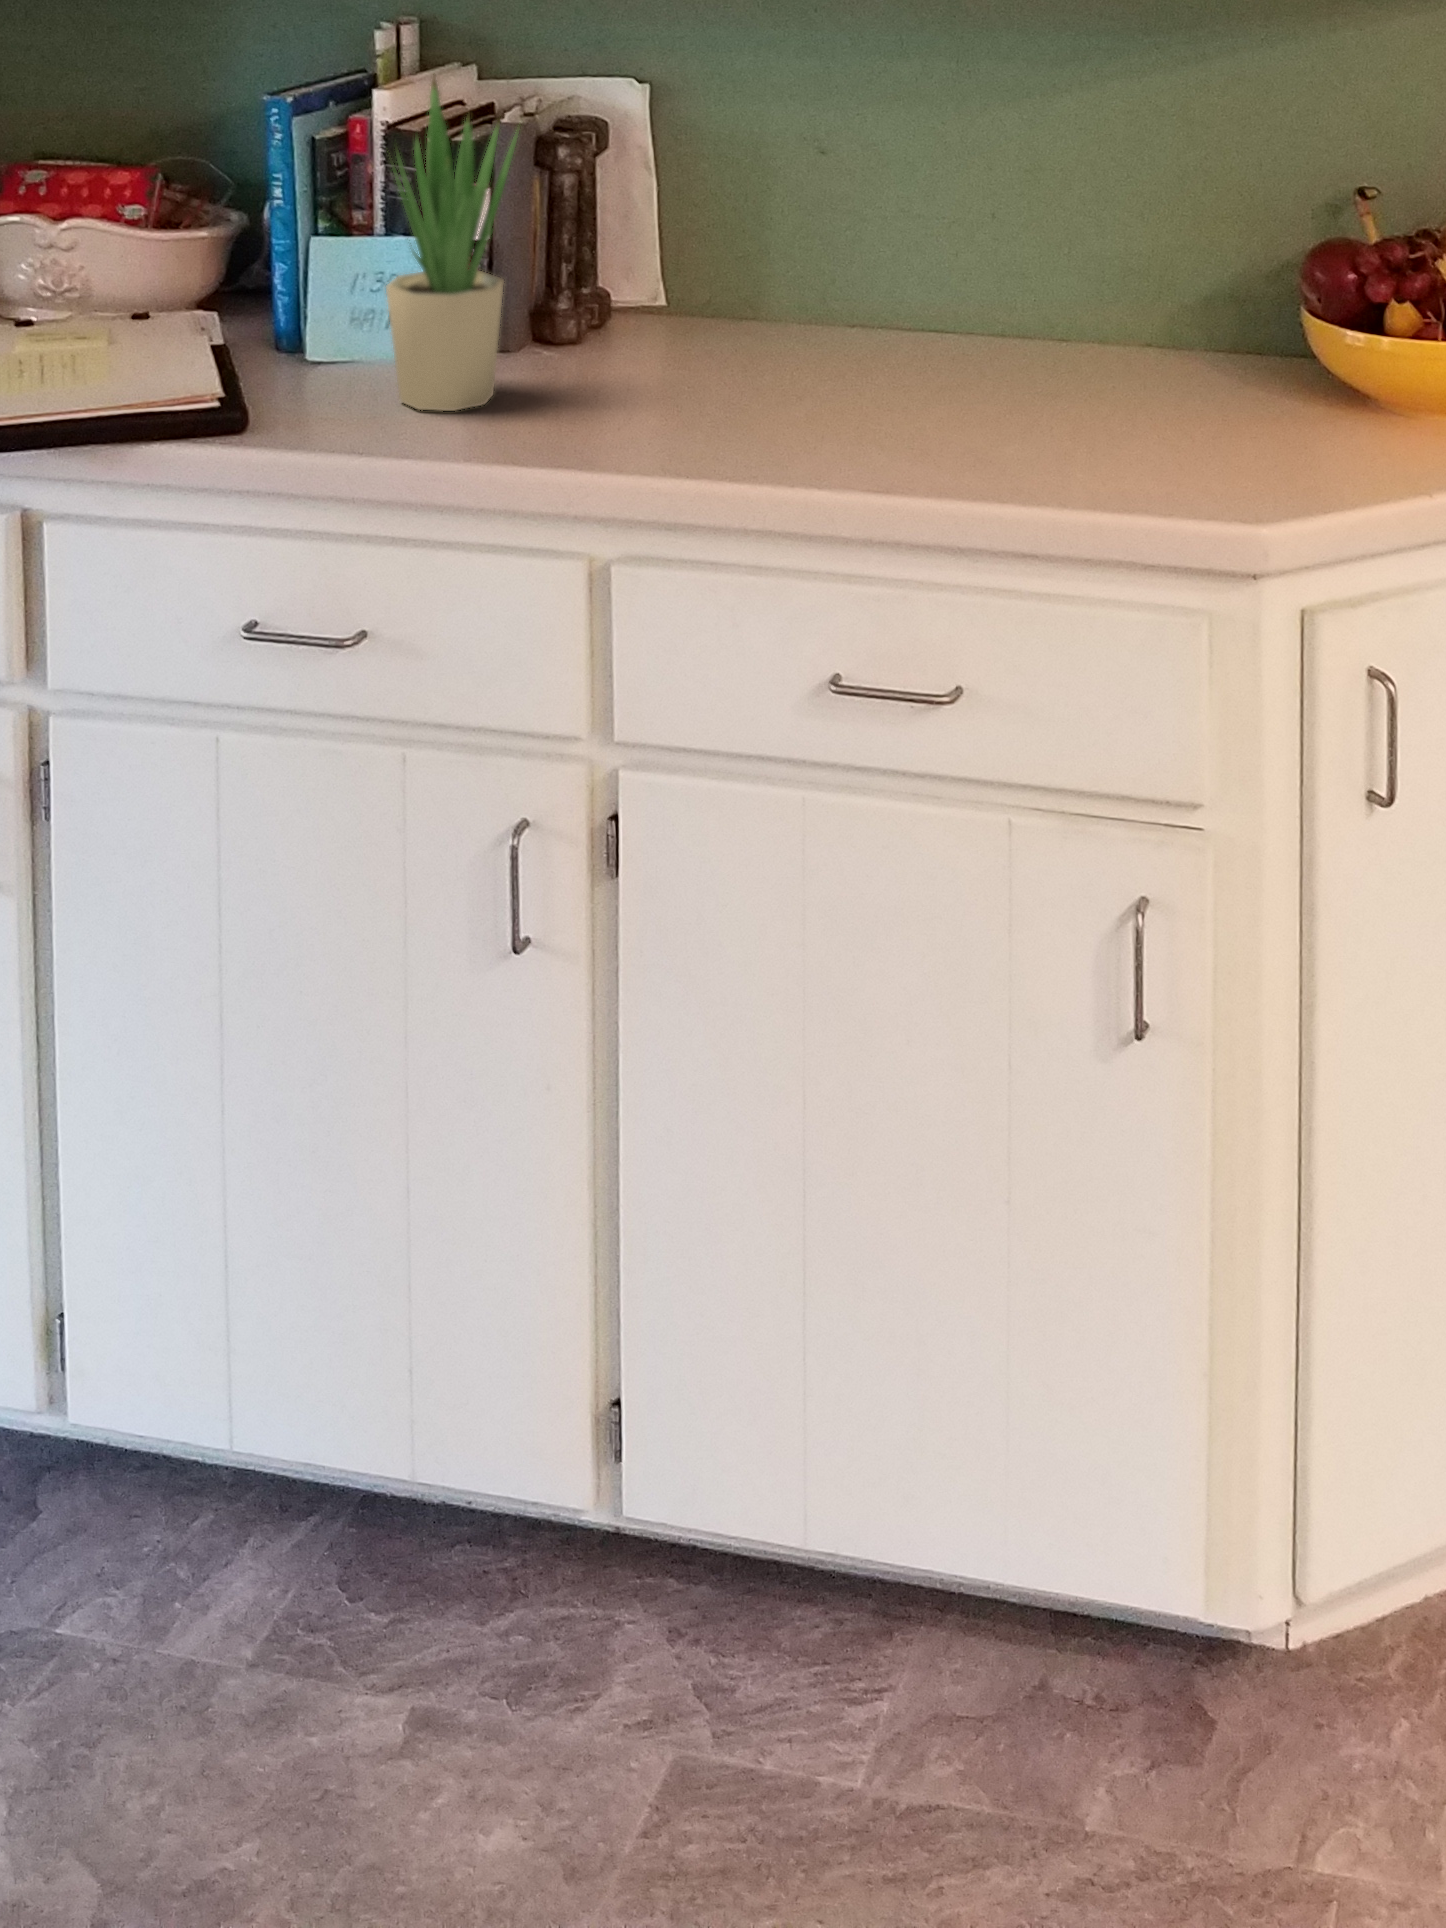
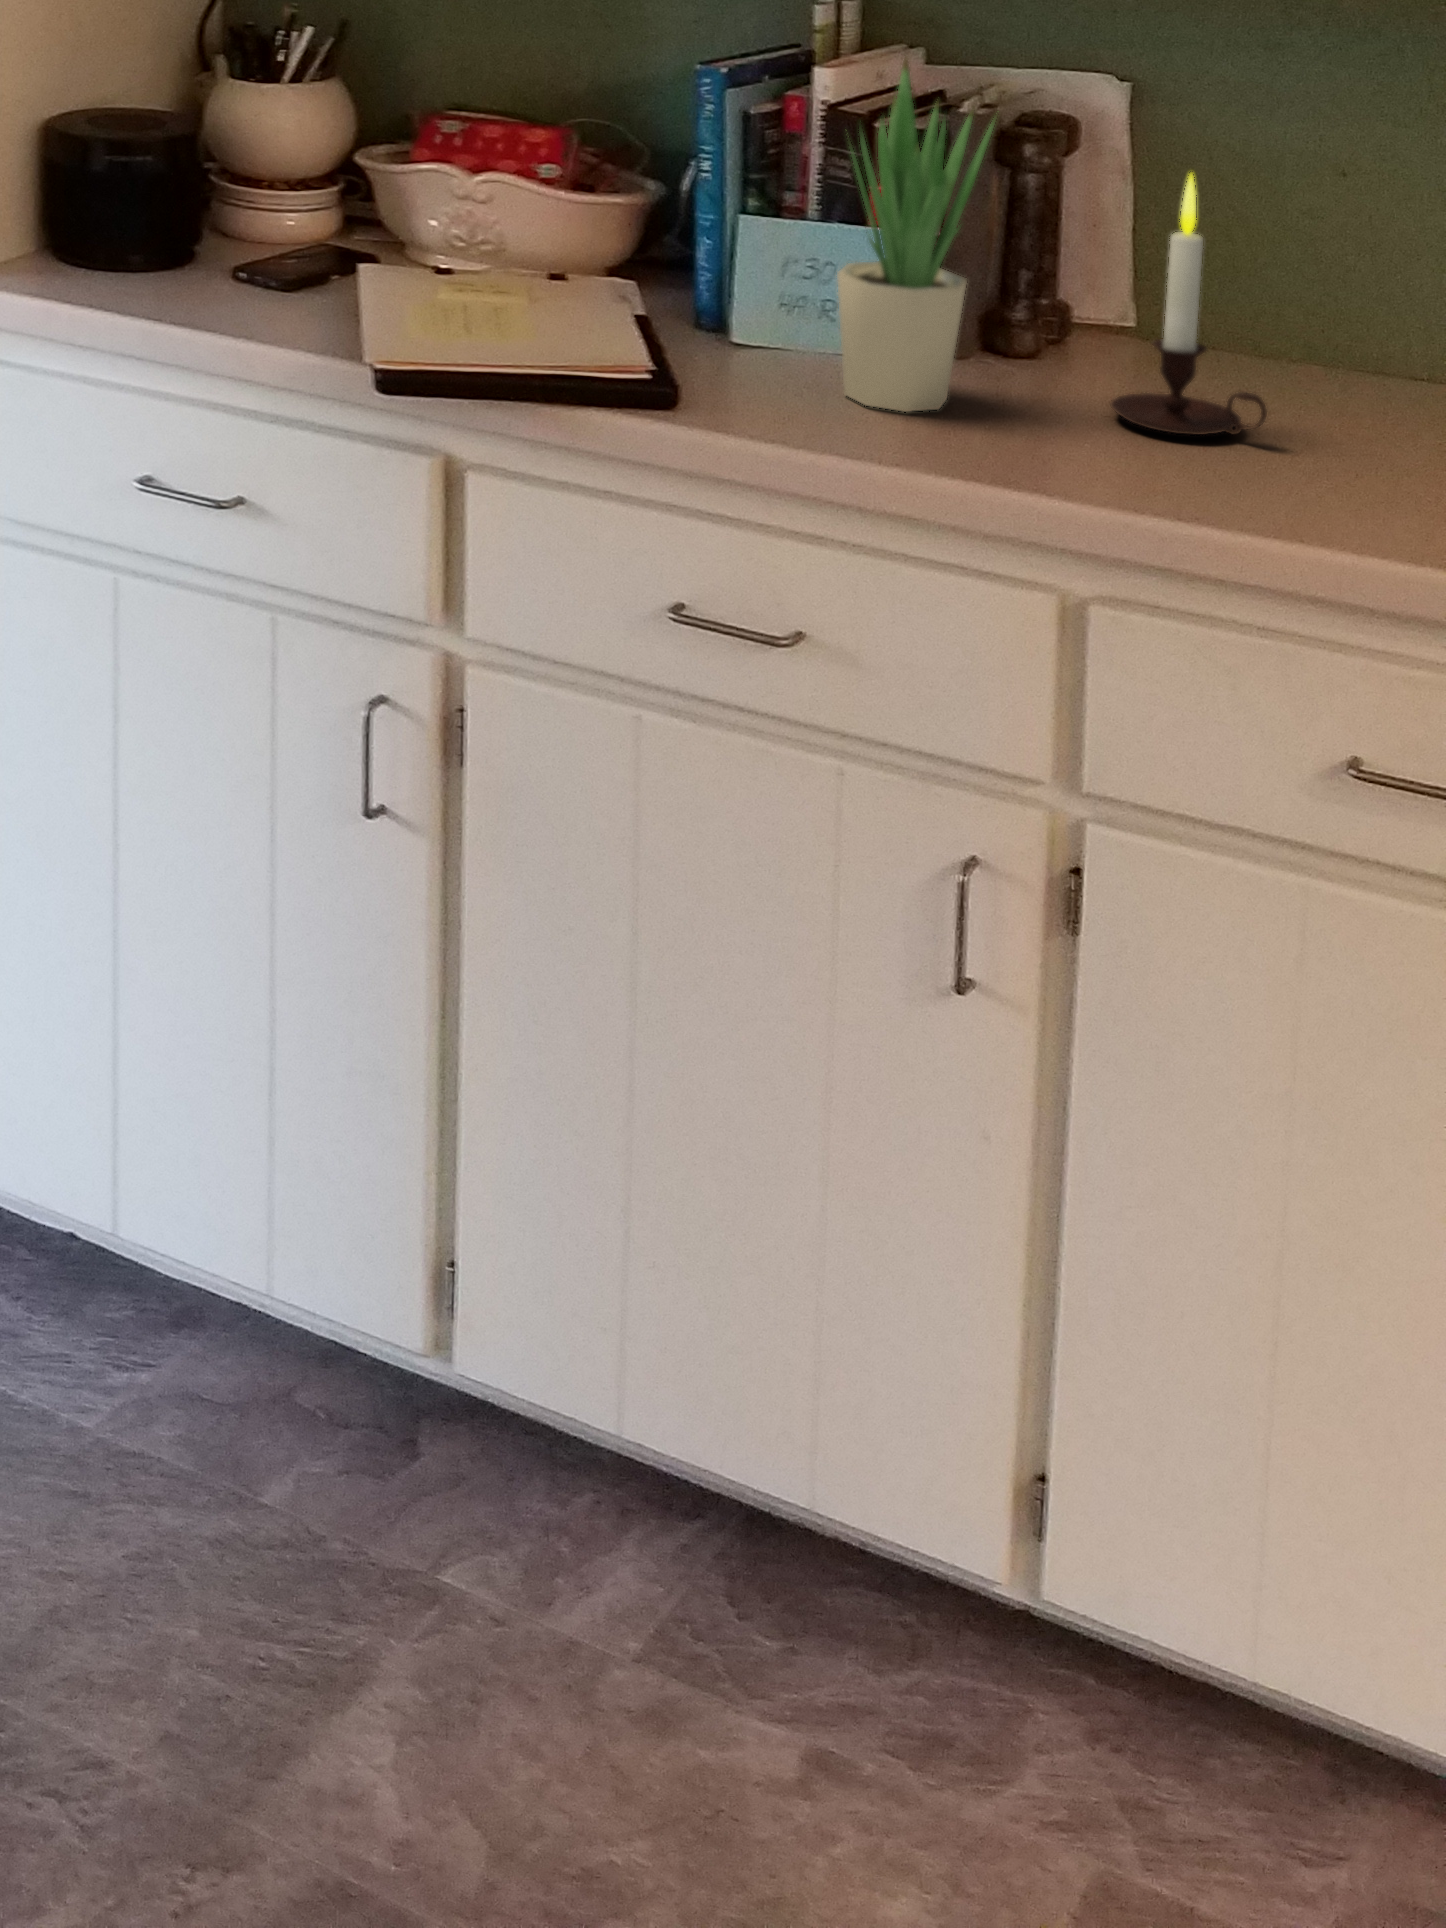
candle: none [635,160,762,401] -> present [1111,174,1267,435]

